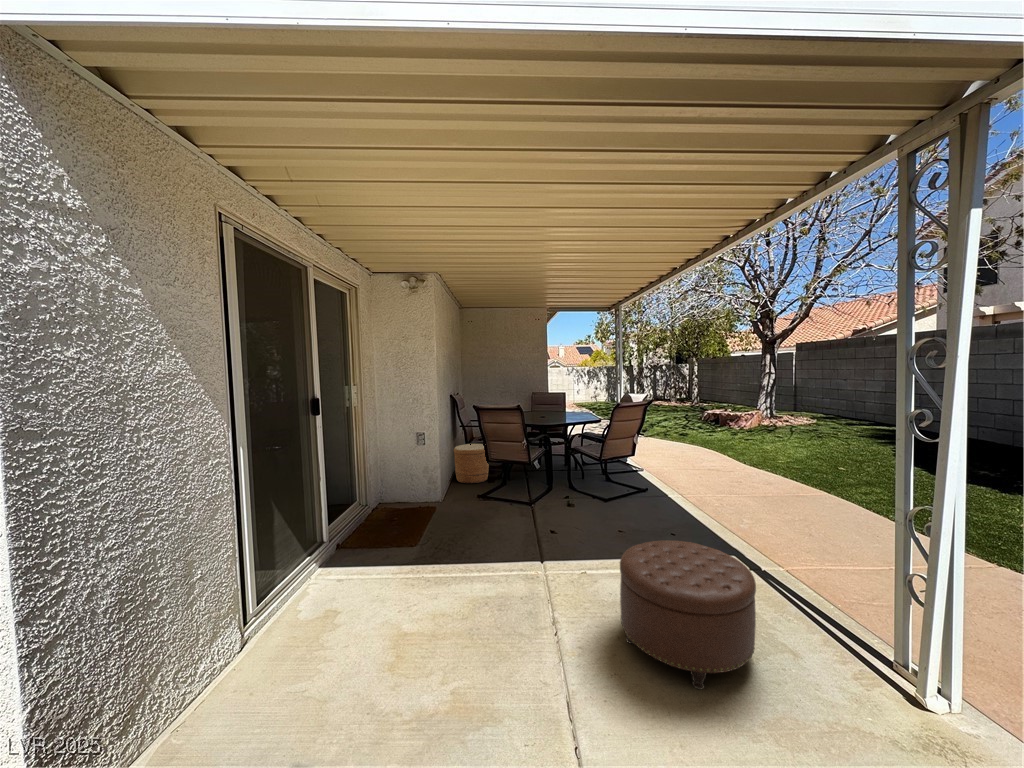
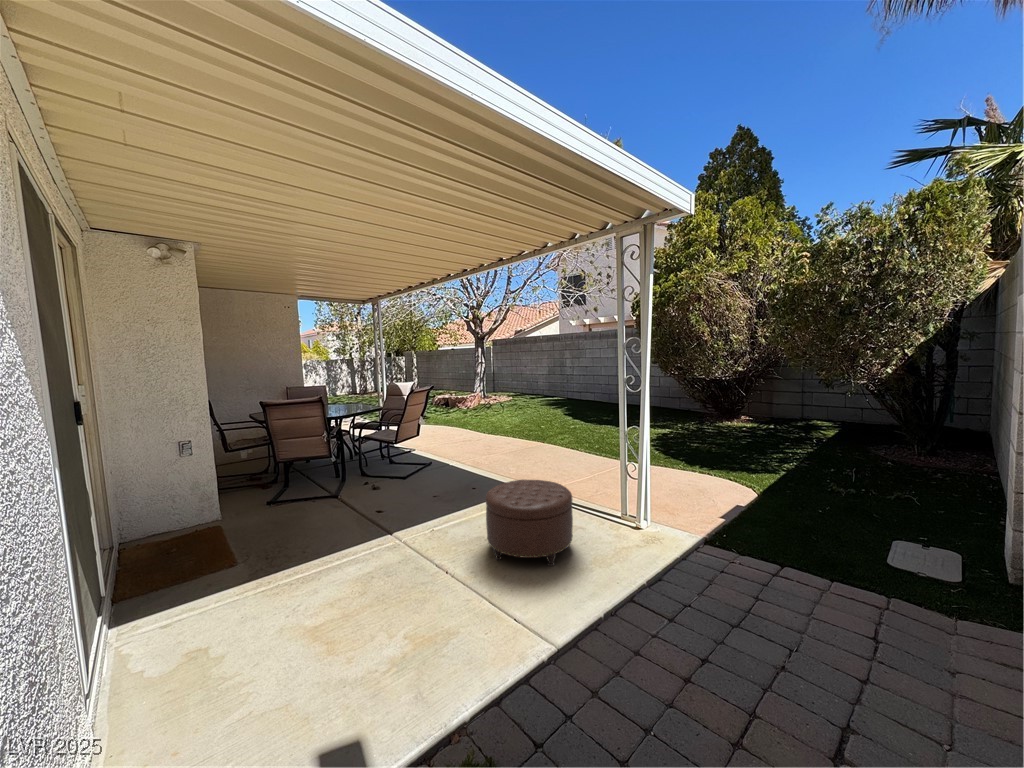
woven basket: present [454,444,489,483] -> none [216,447,265,494]

